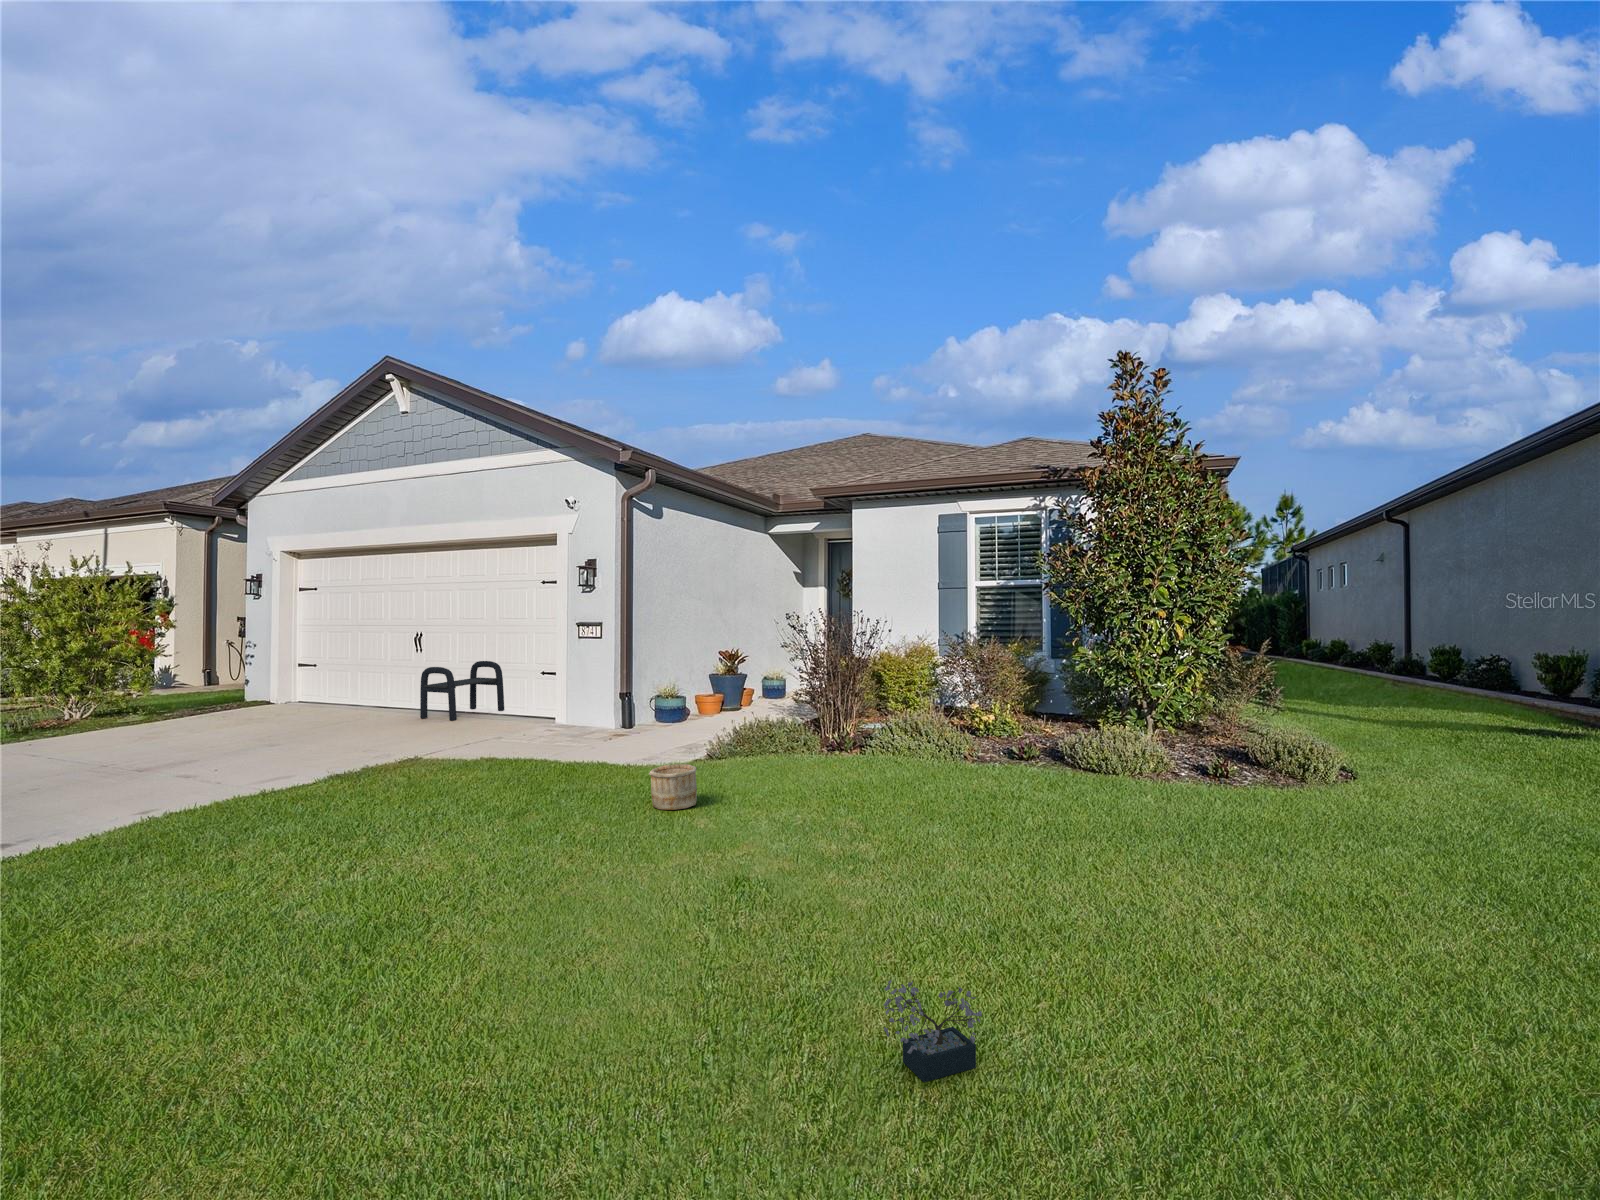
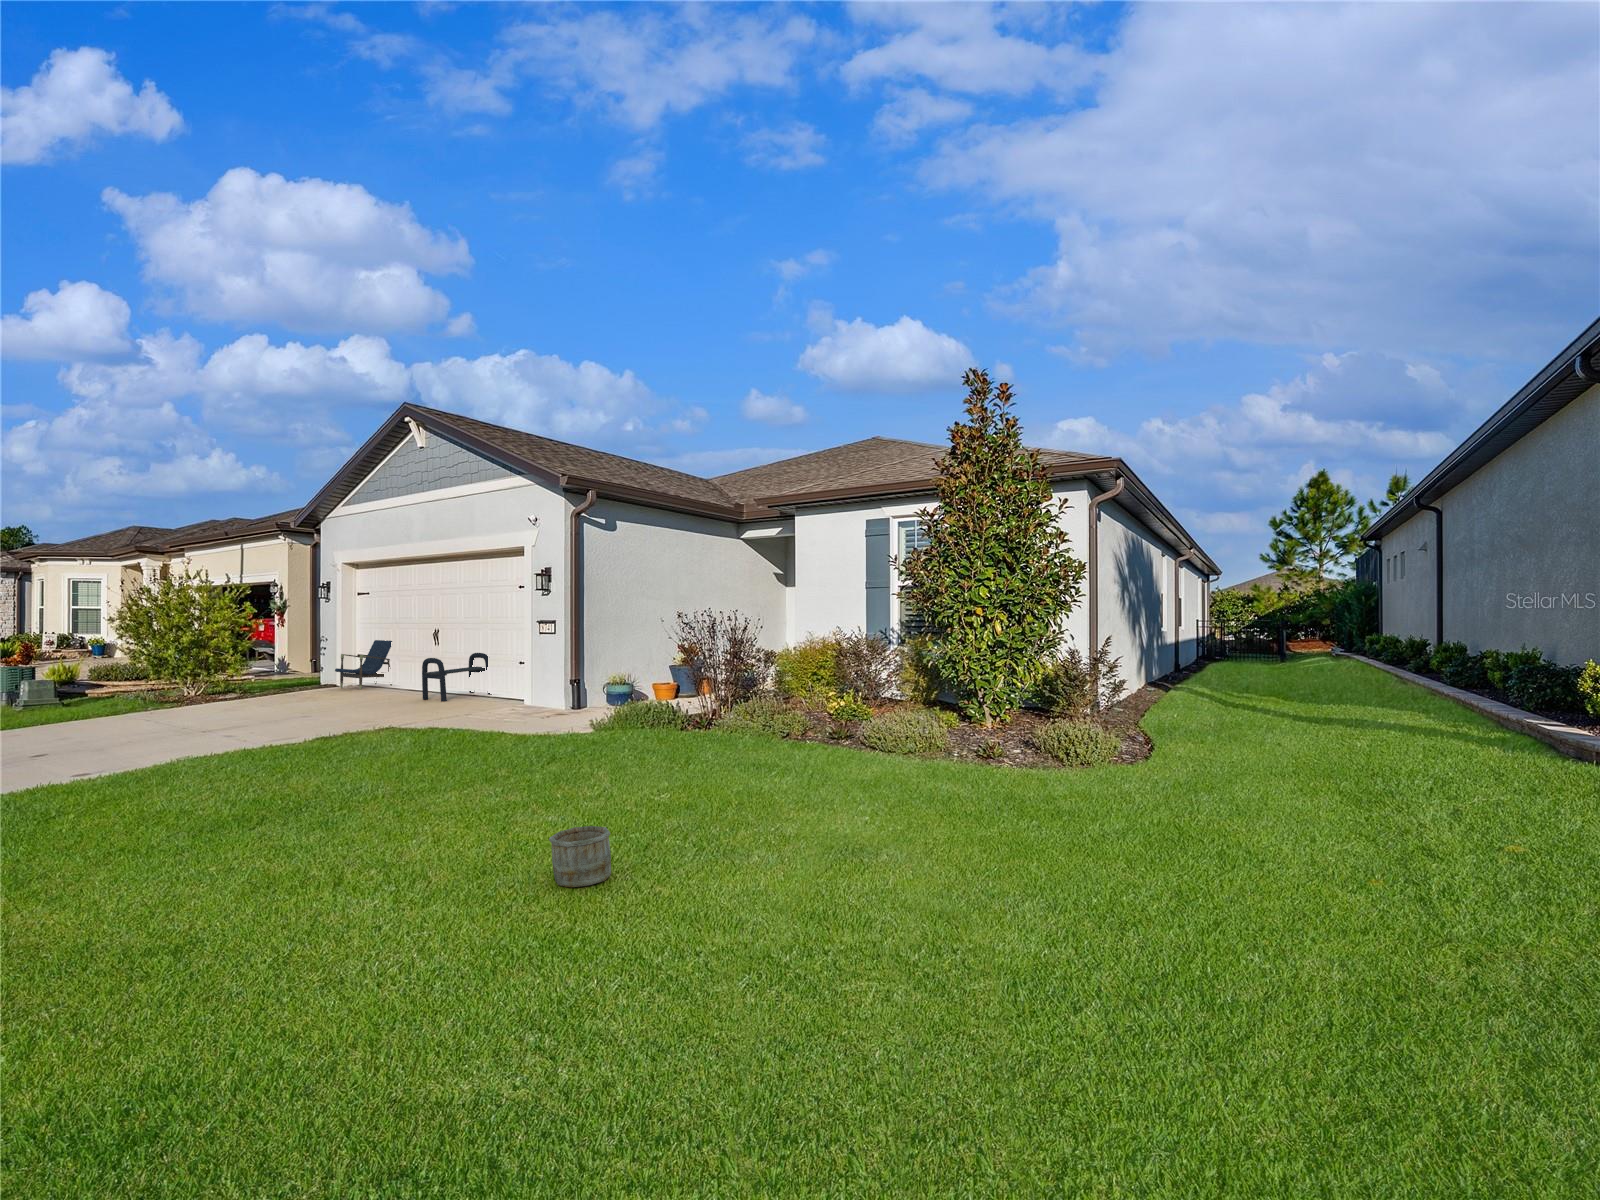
lounge chair: none [276,646,351,707] -> present [335,640,392,690]
wooden bucket: present [649,764,697,810] -> present [549,826,611,887]
decorative plant: present [884,980,982,1082] -> none [358,847,425,904]

